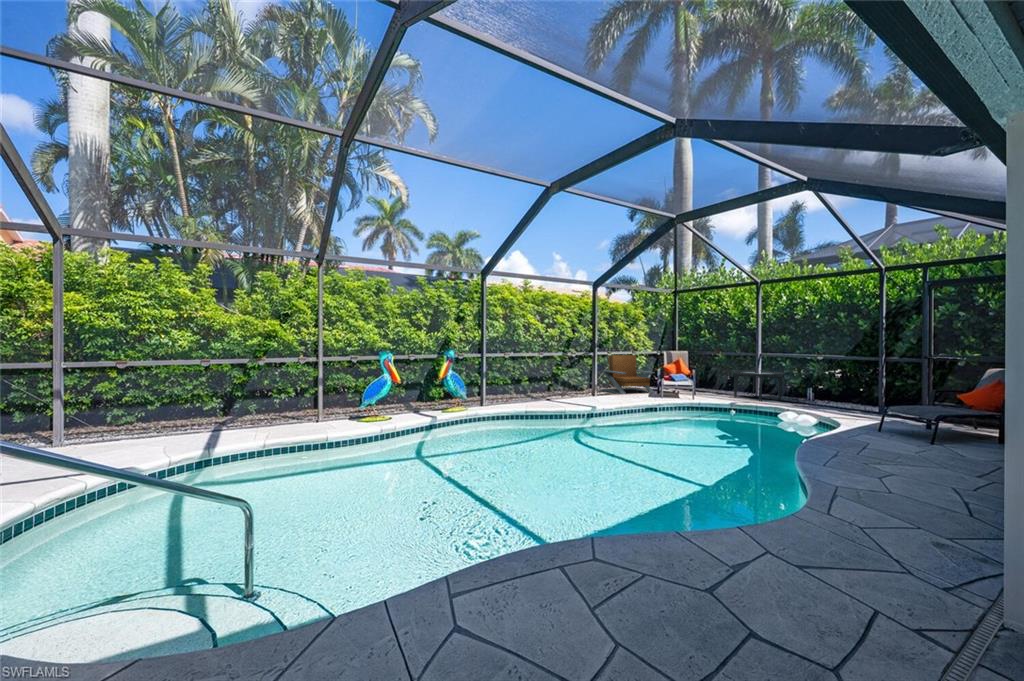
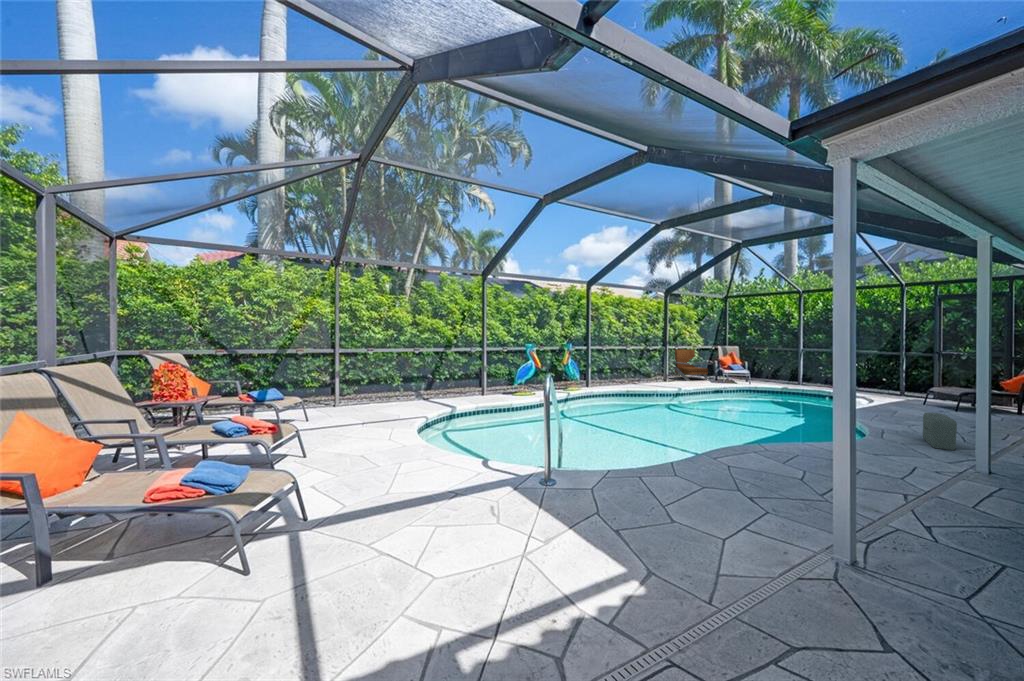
round table: present [733,370,784,401] -> none [777,362,821,387]
pouf: none [871,473,922,559] -> present [923,413,957,450]

